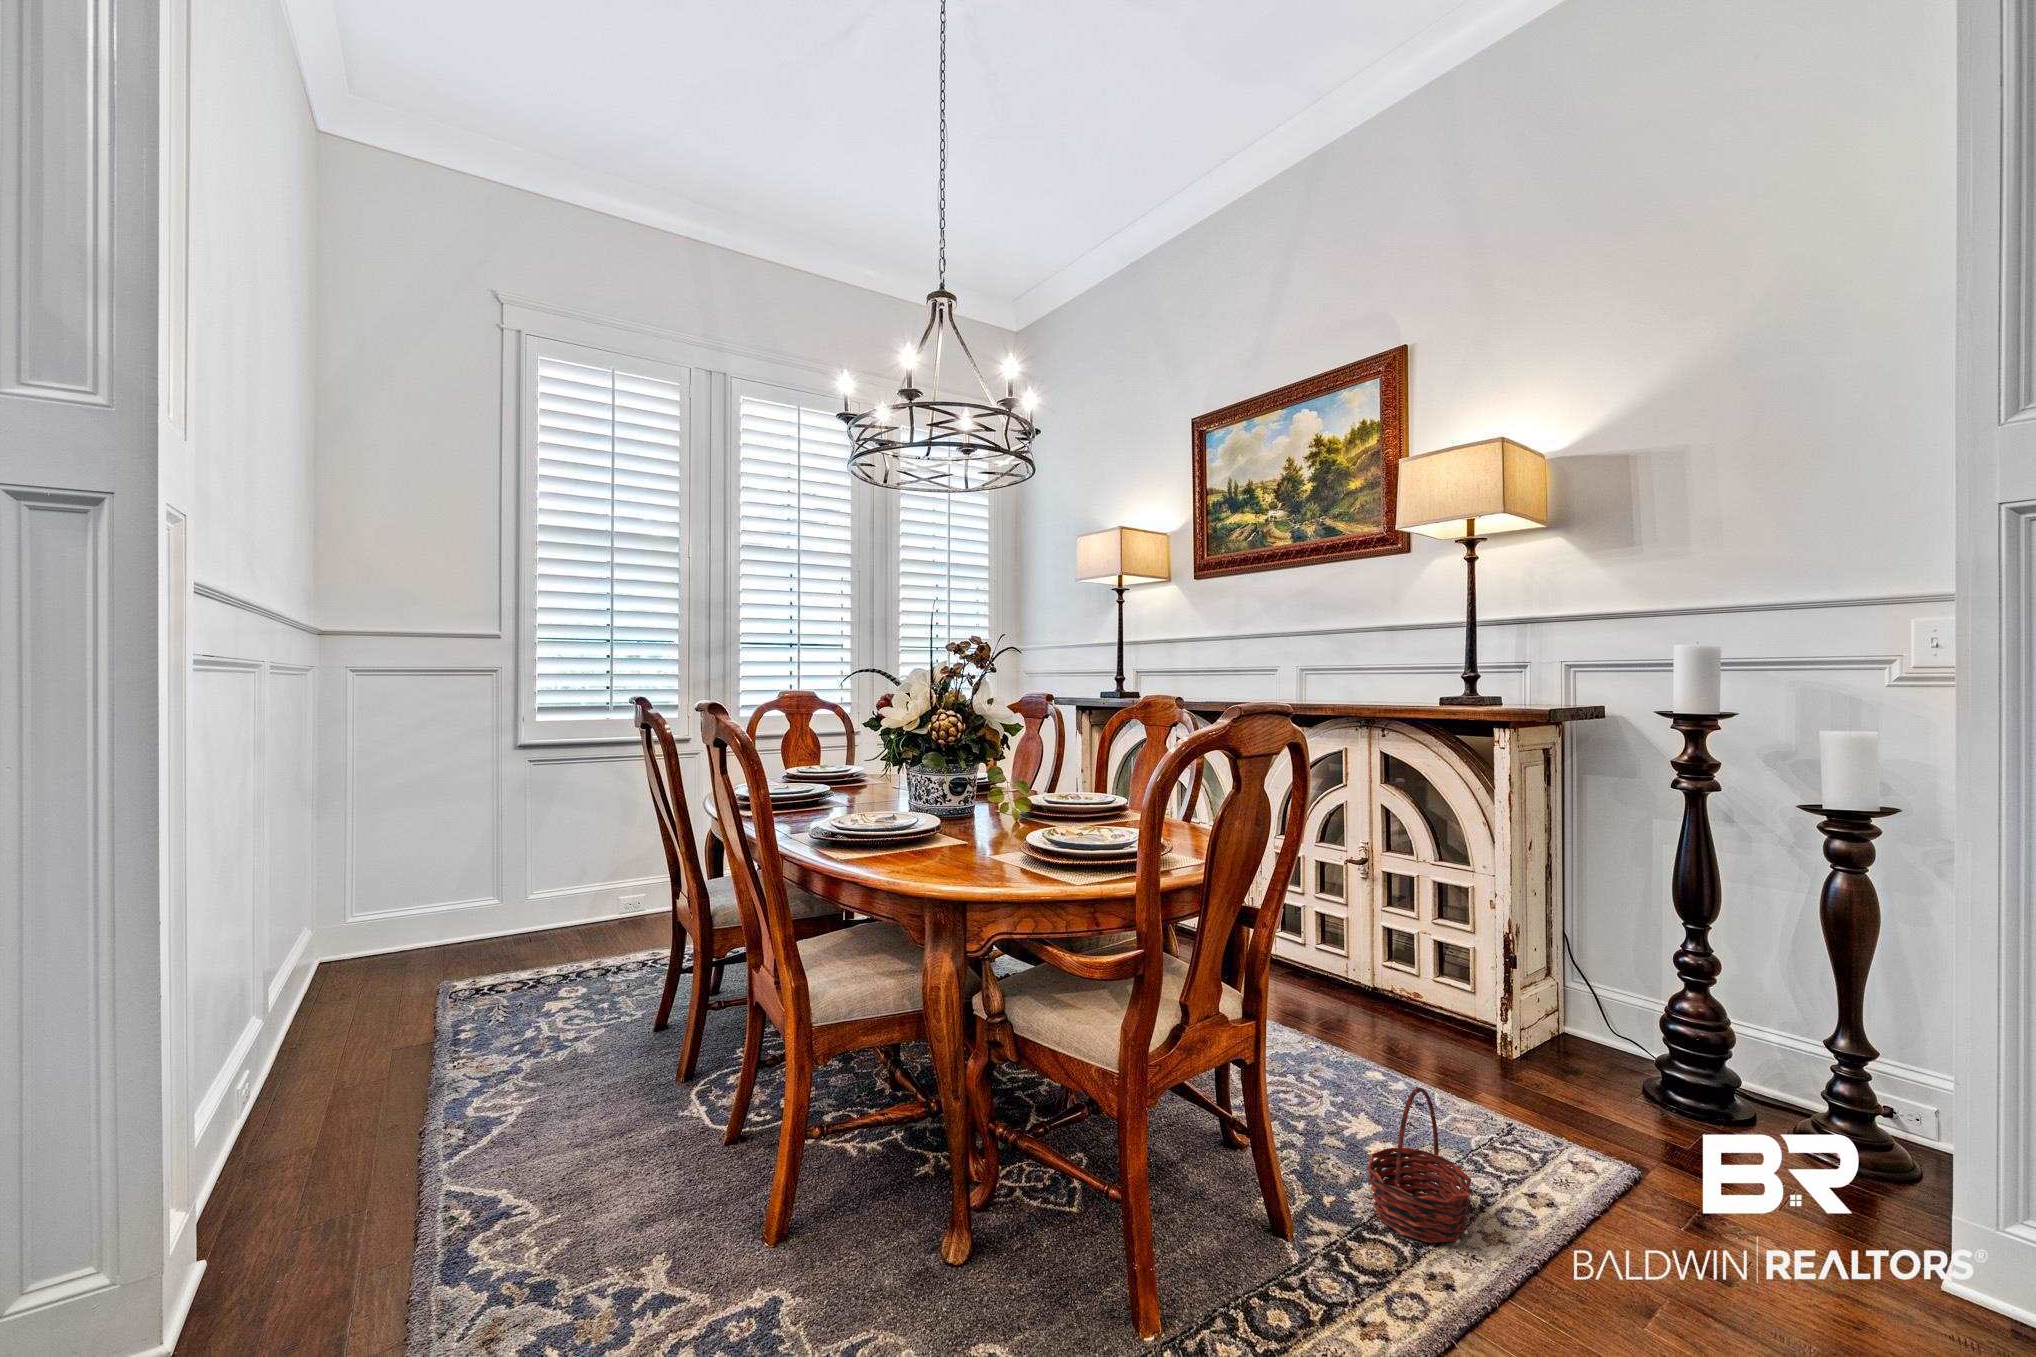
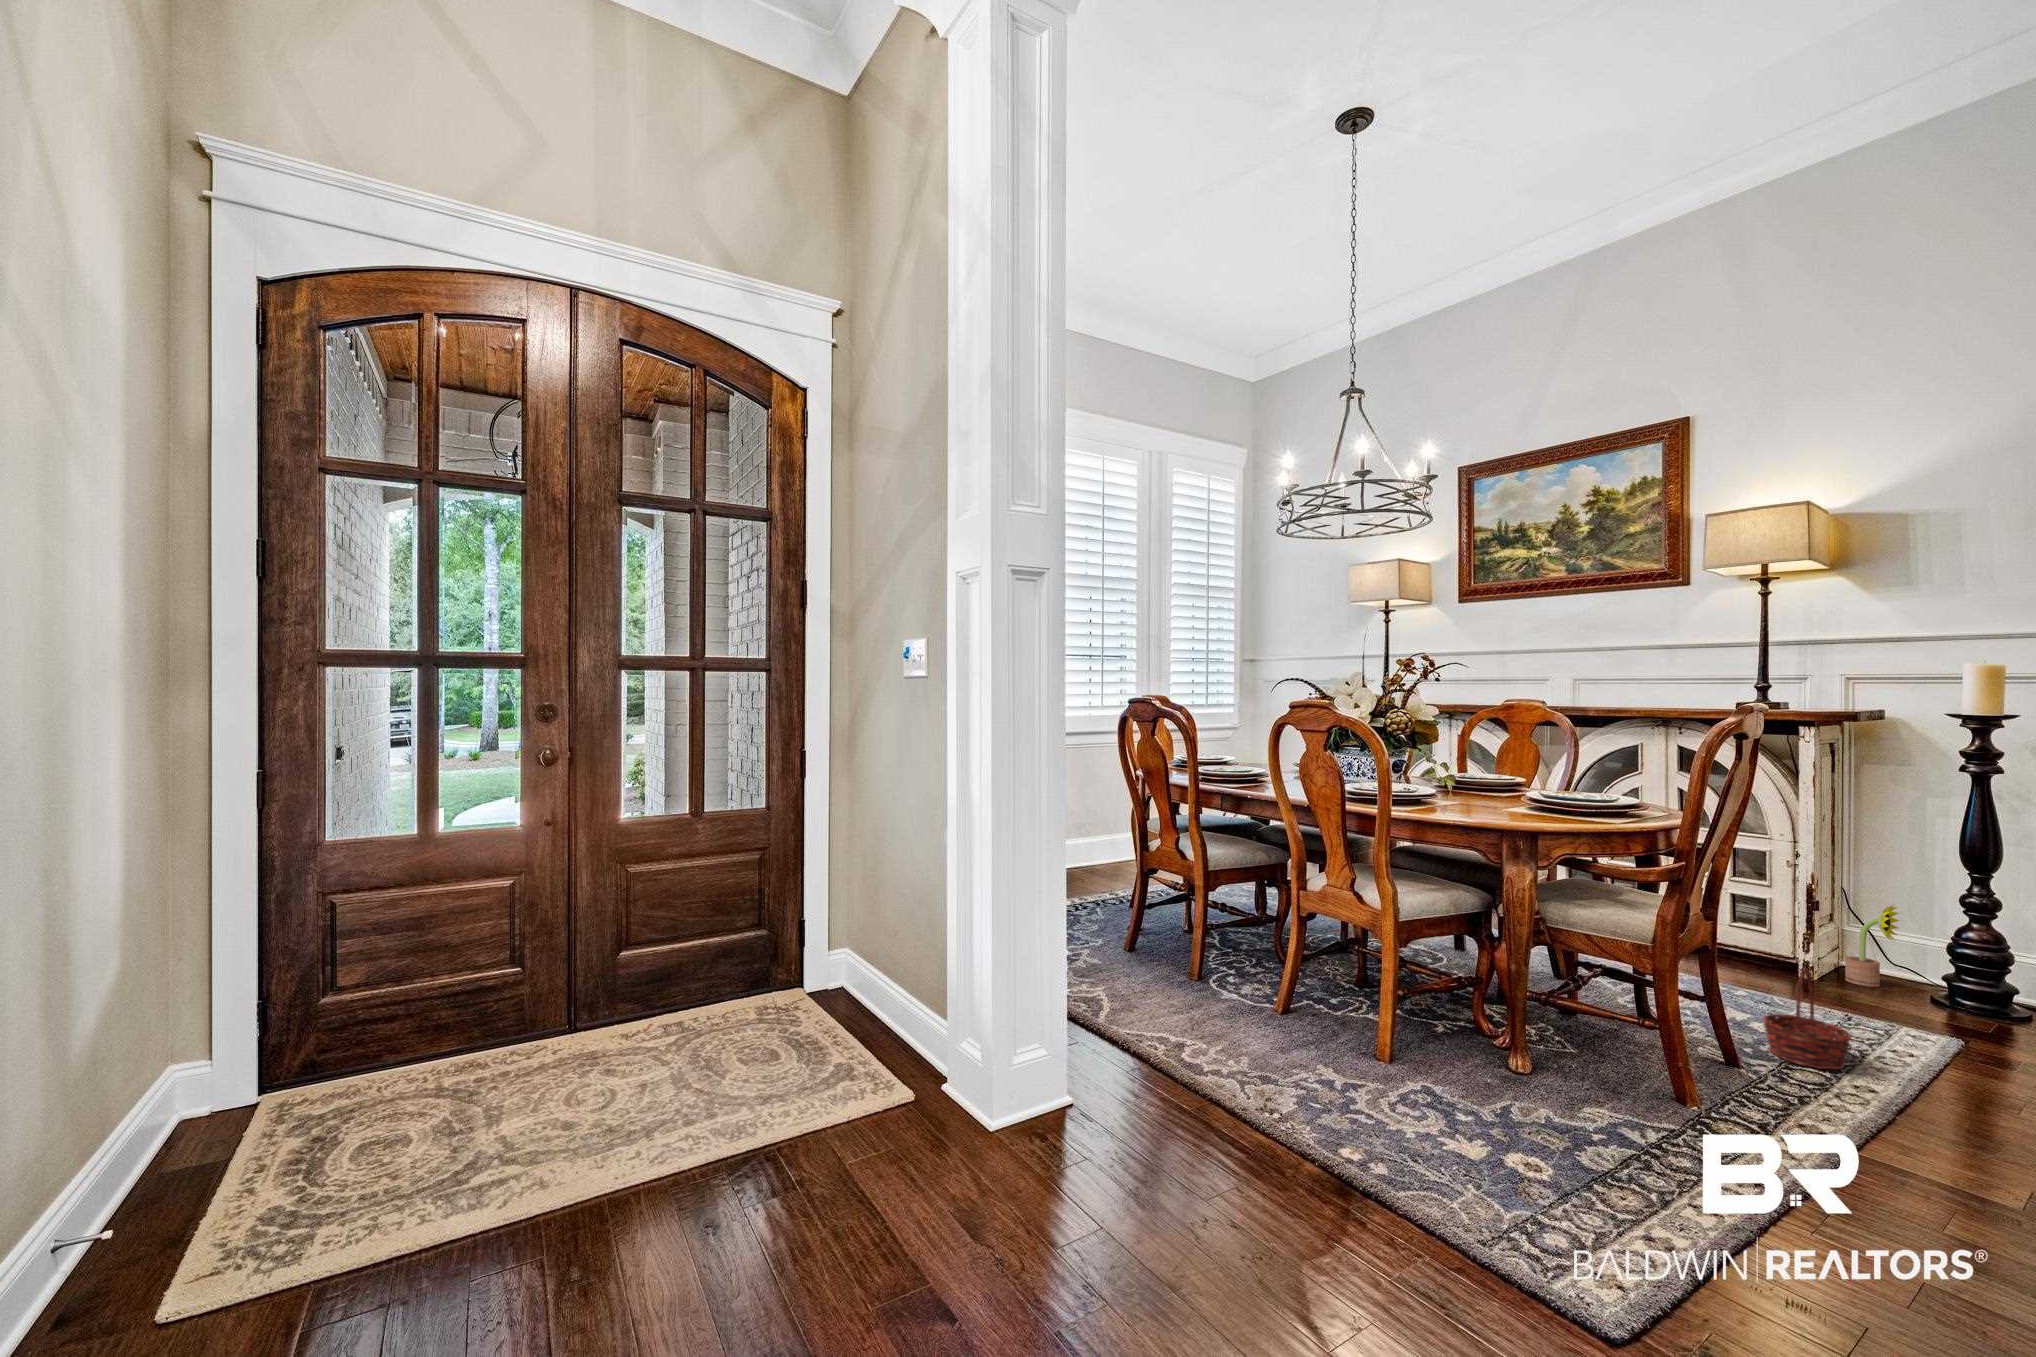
decorative plant: none [1554,956,1616,1064] -> present [1845,905,1899,987]

